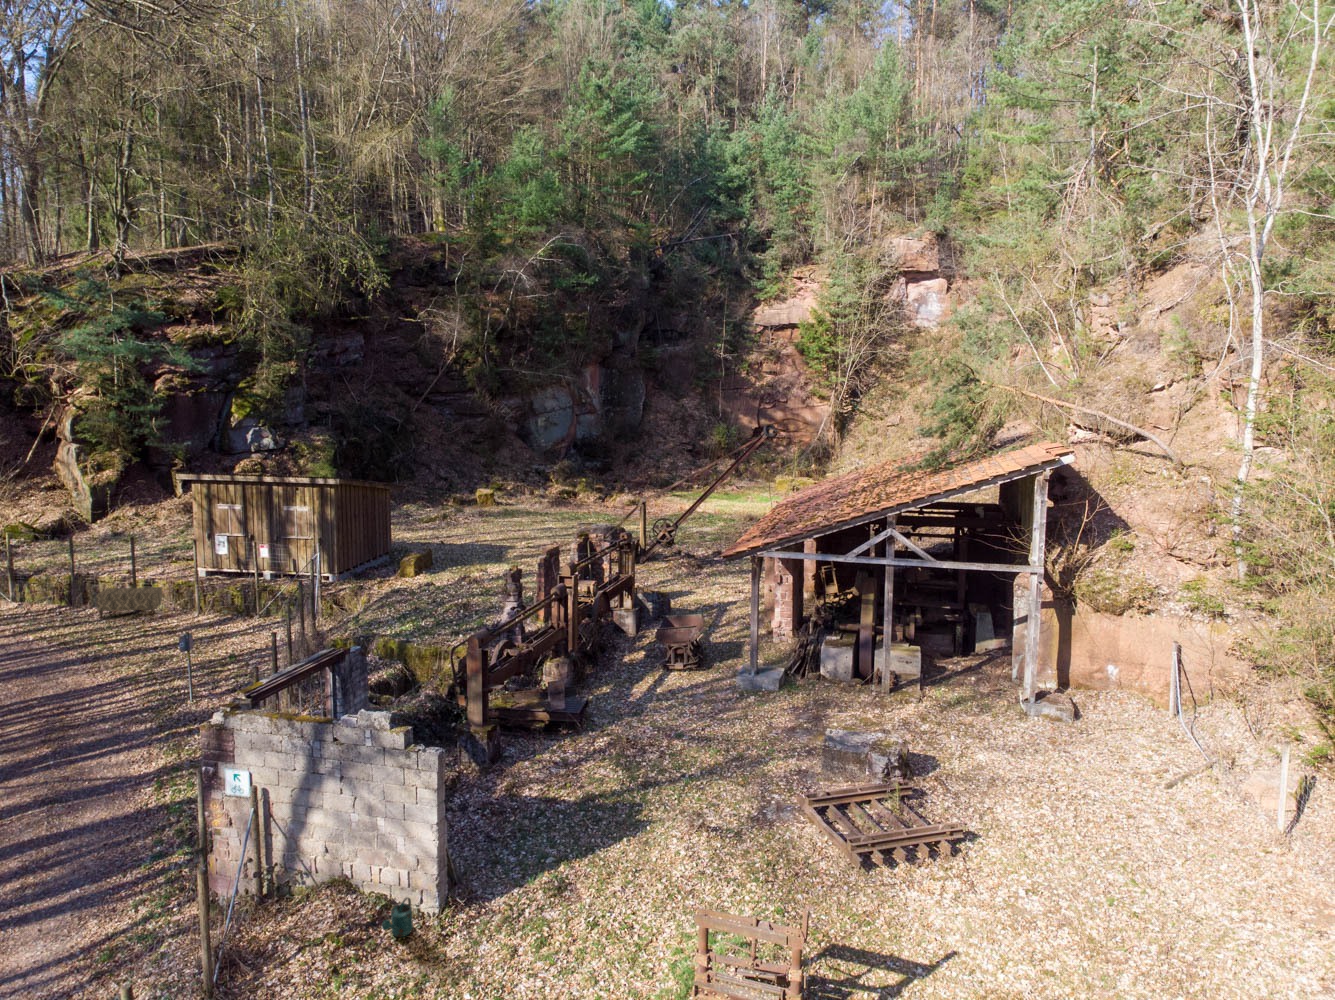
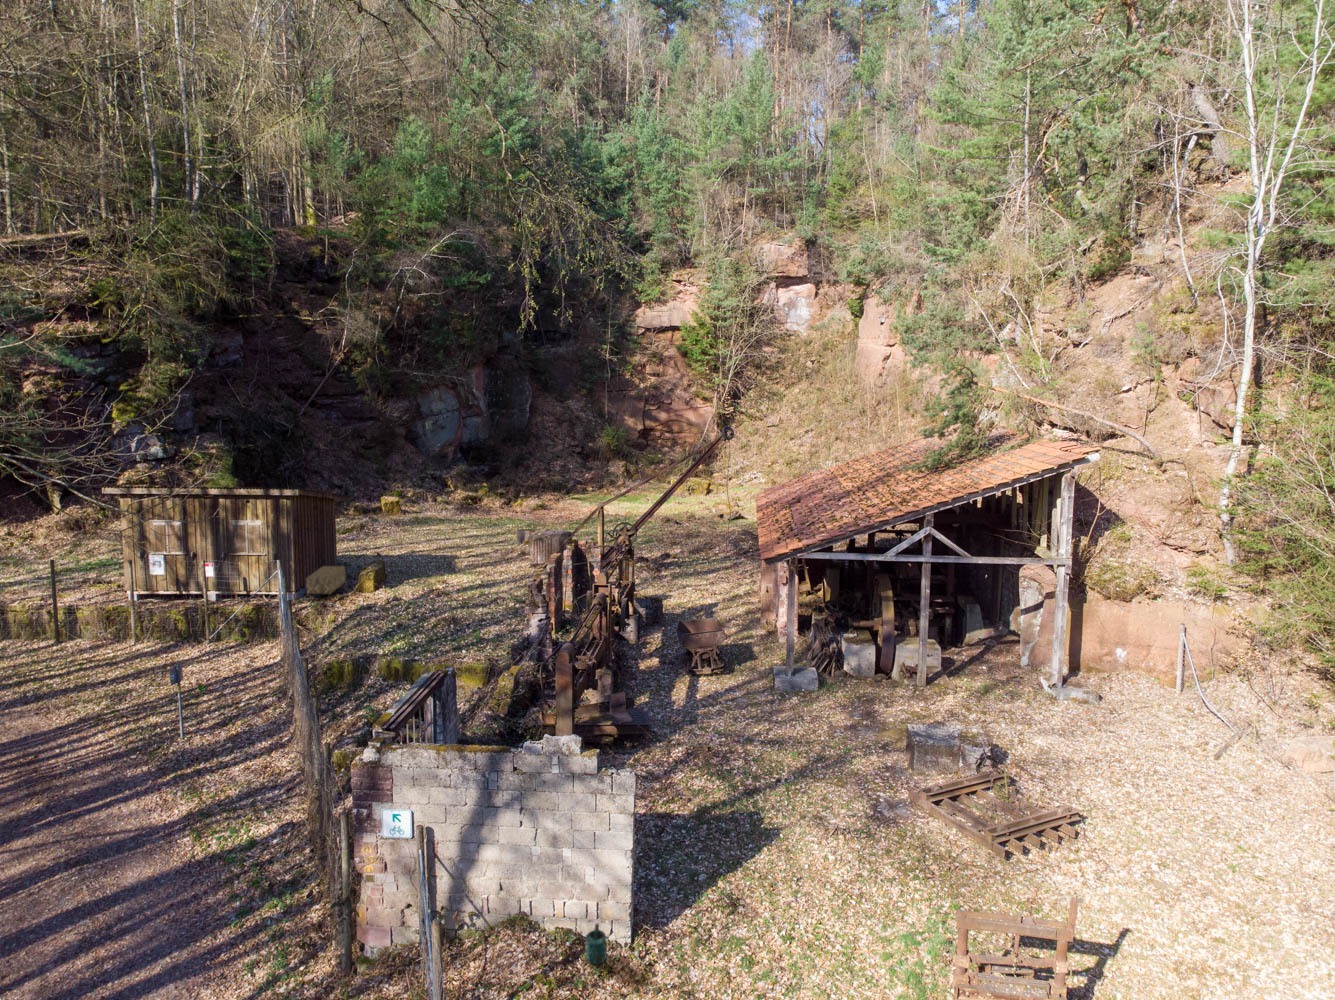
bench: present [96,587,162,618] -> present [306,566,346,600]

